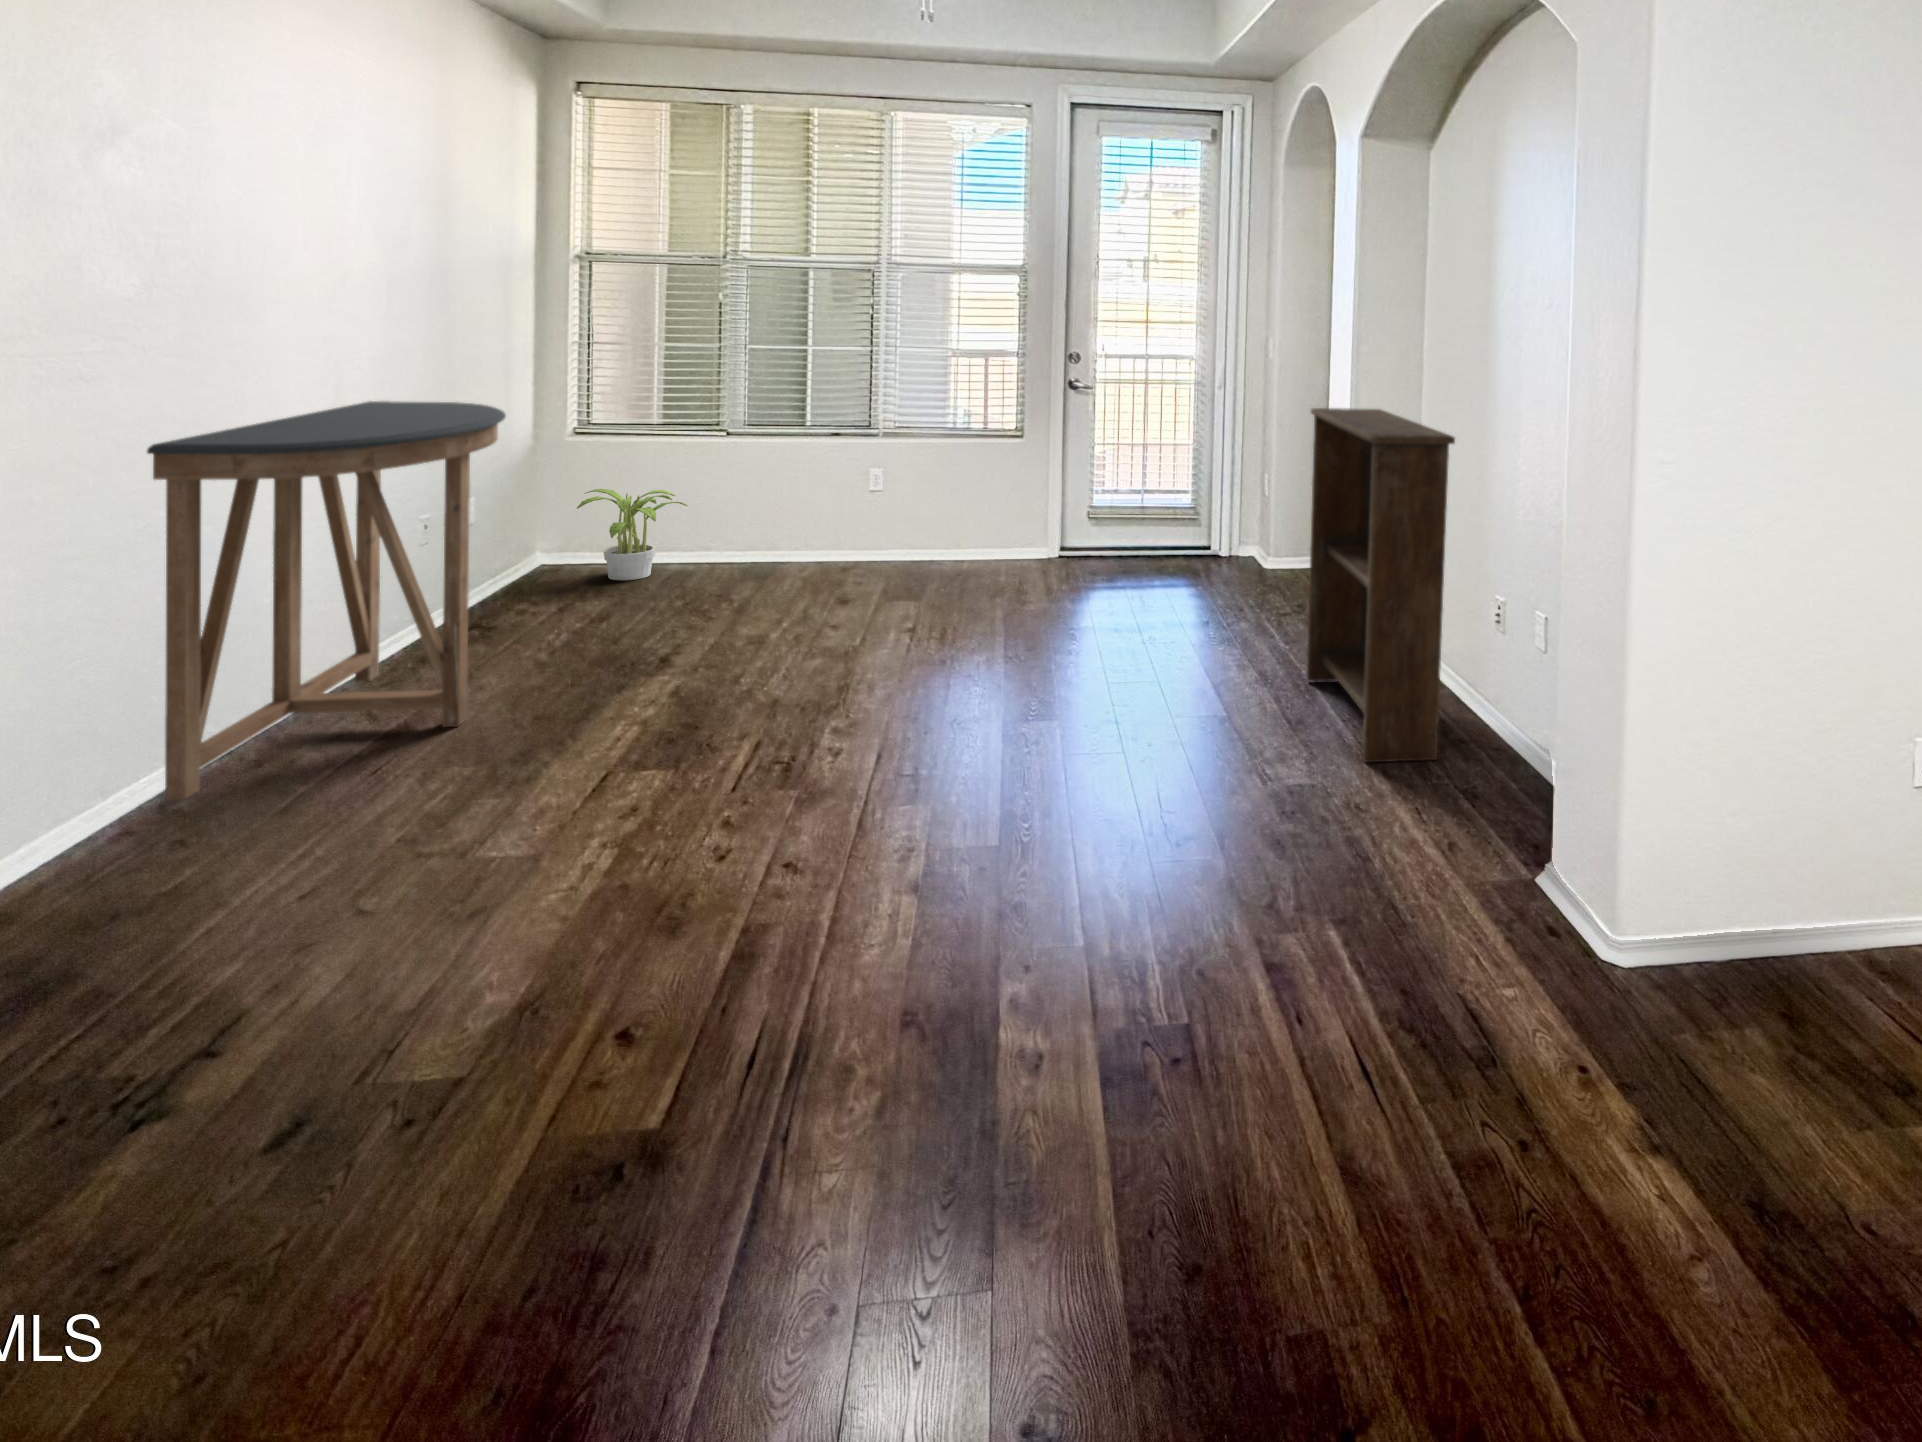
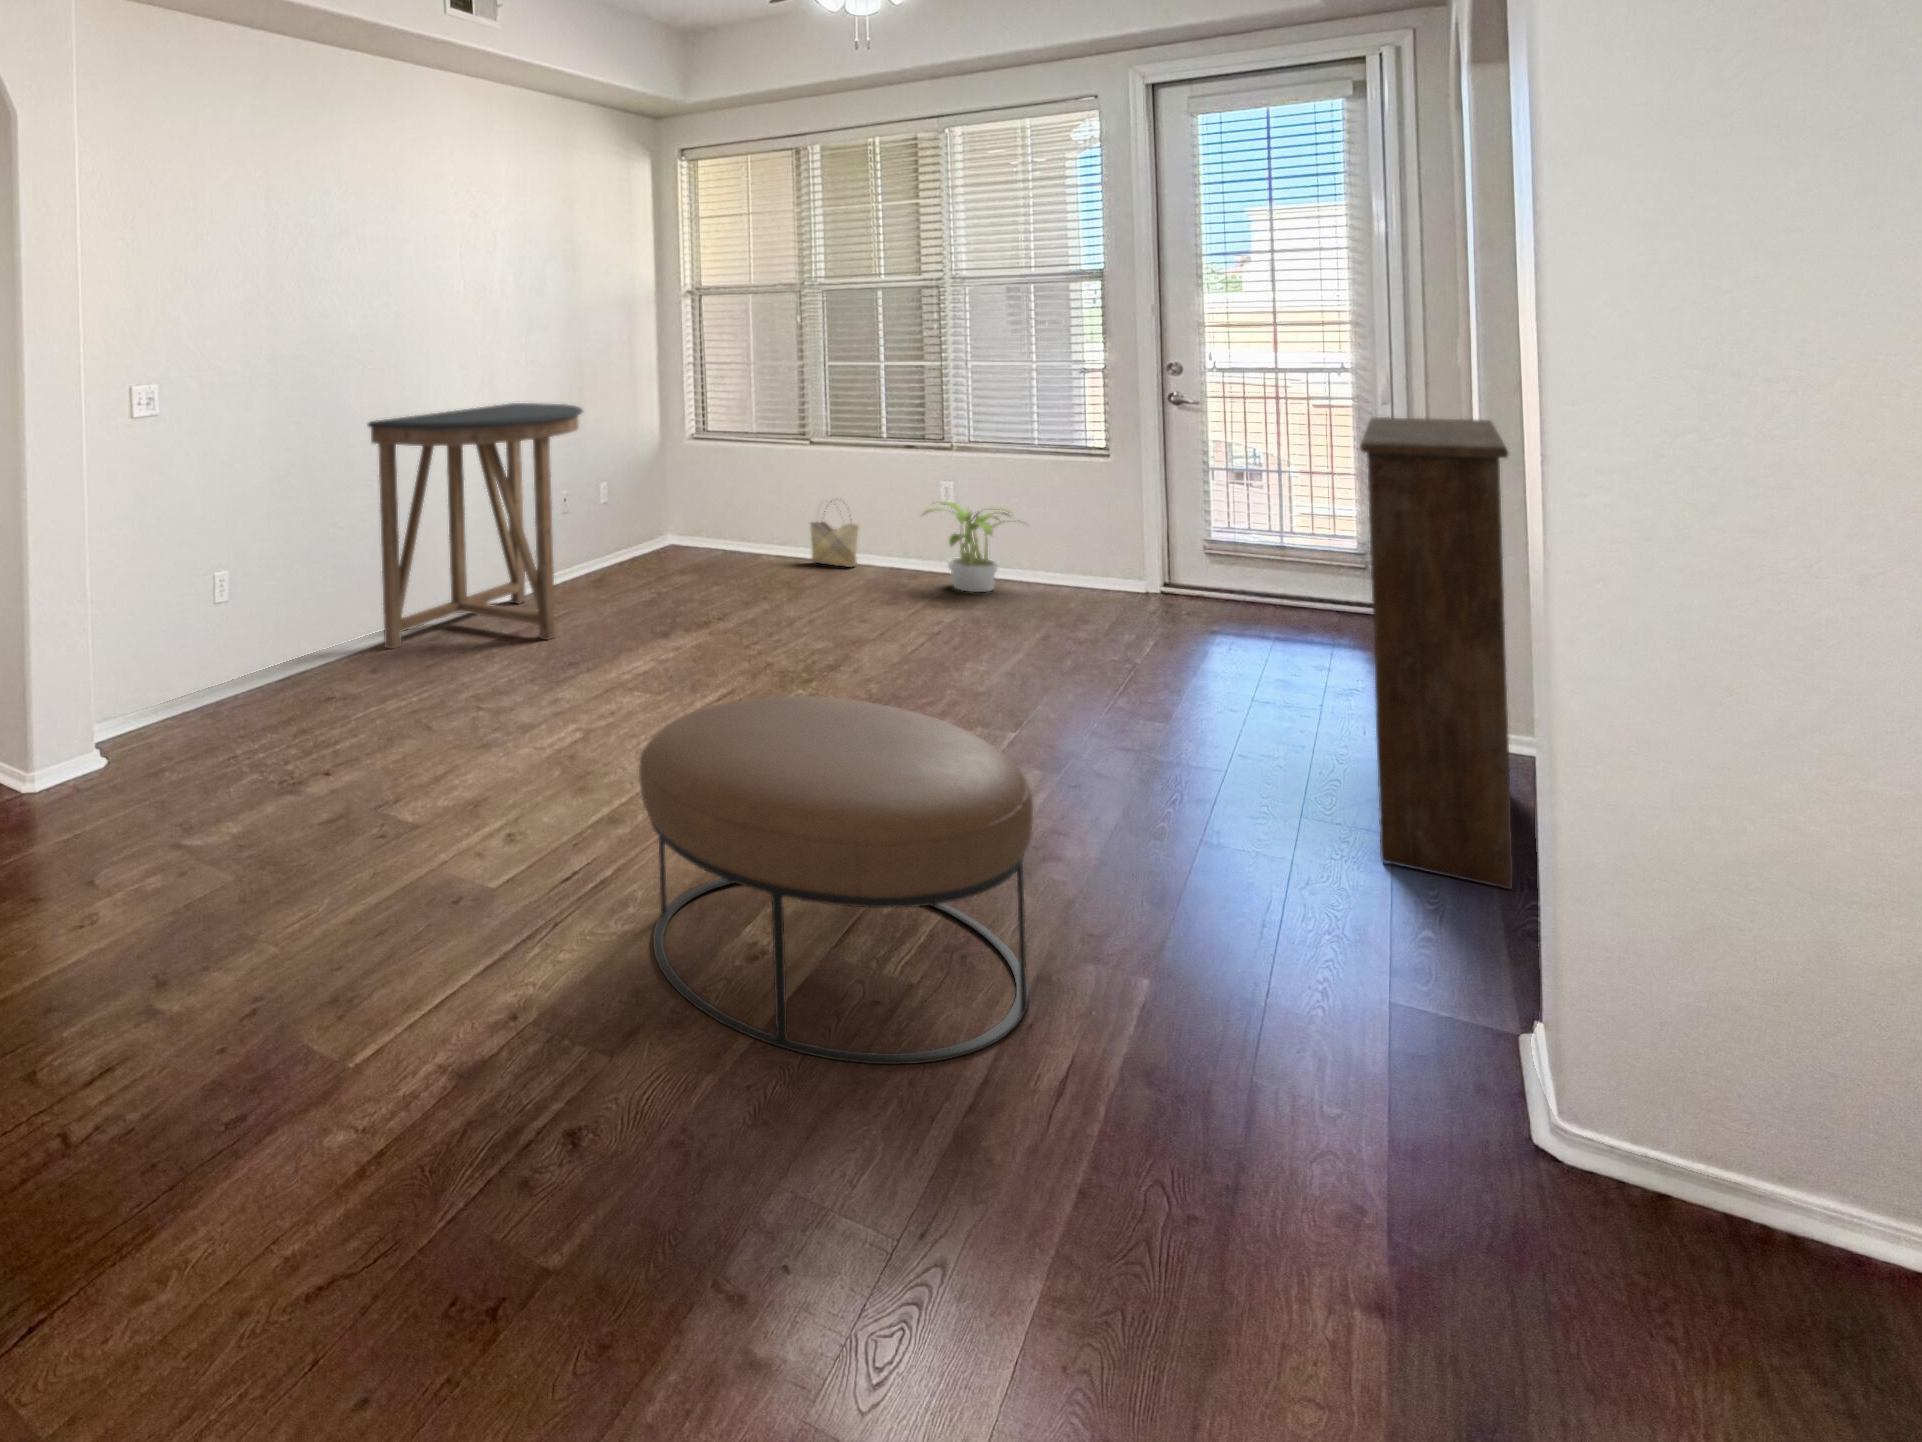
potted plant: present [577,489,688,580] -> present [923,501,1010,592]
woven basket: none [727,492,784,565] -> present [810,501,859,567]
ottoman: none [898,737,1306,1171] -> present [639,696,1033,1064]

